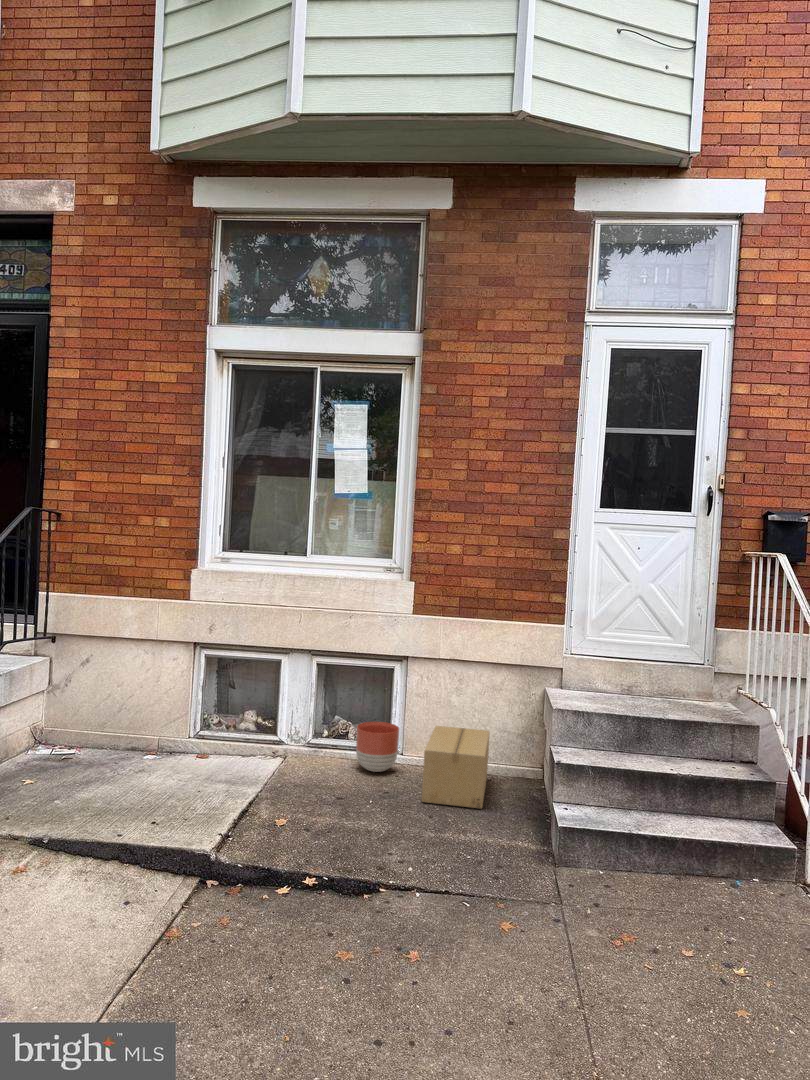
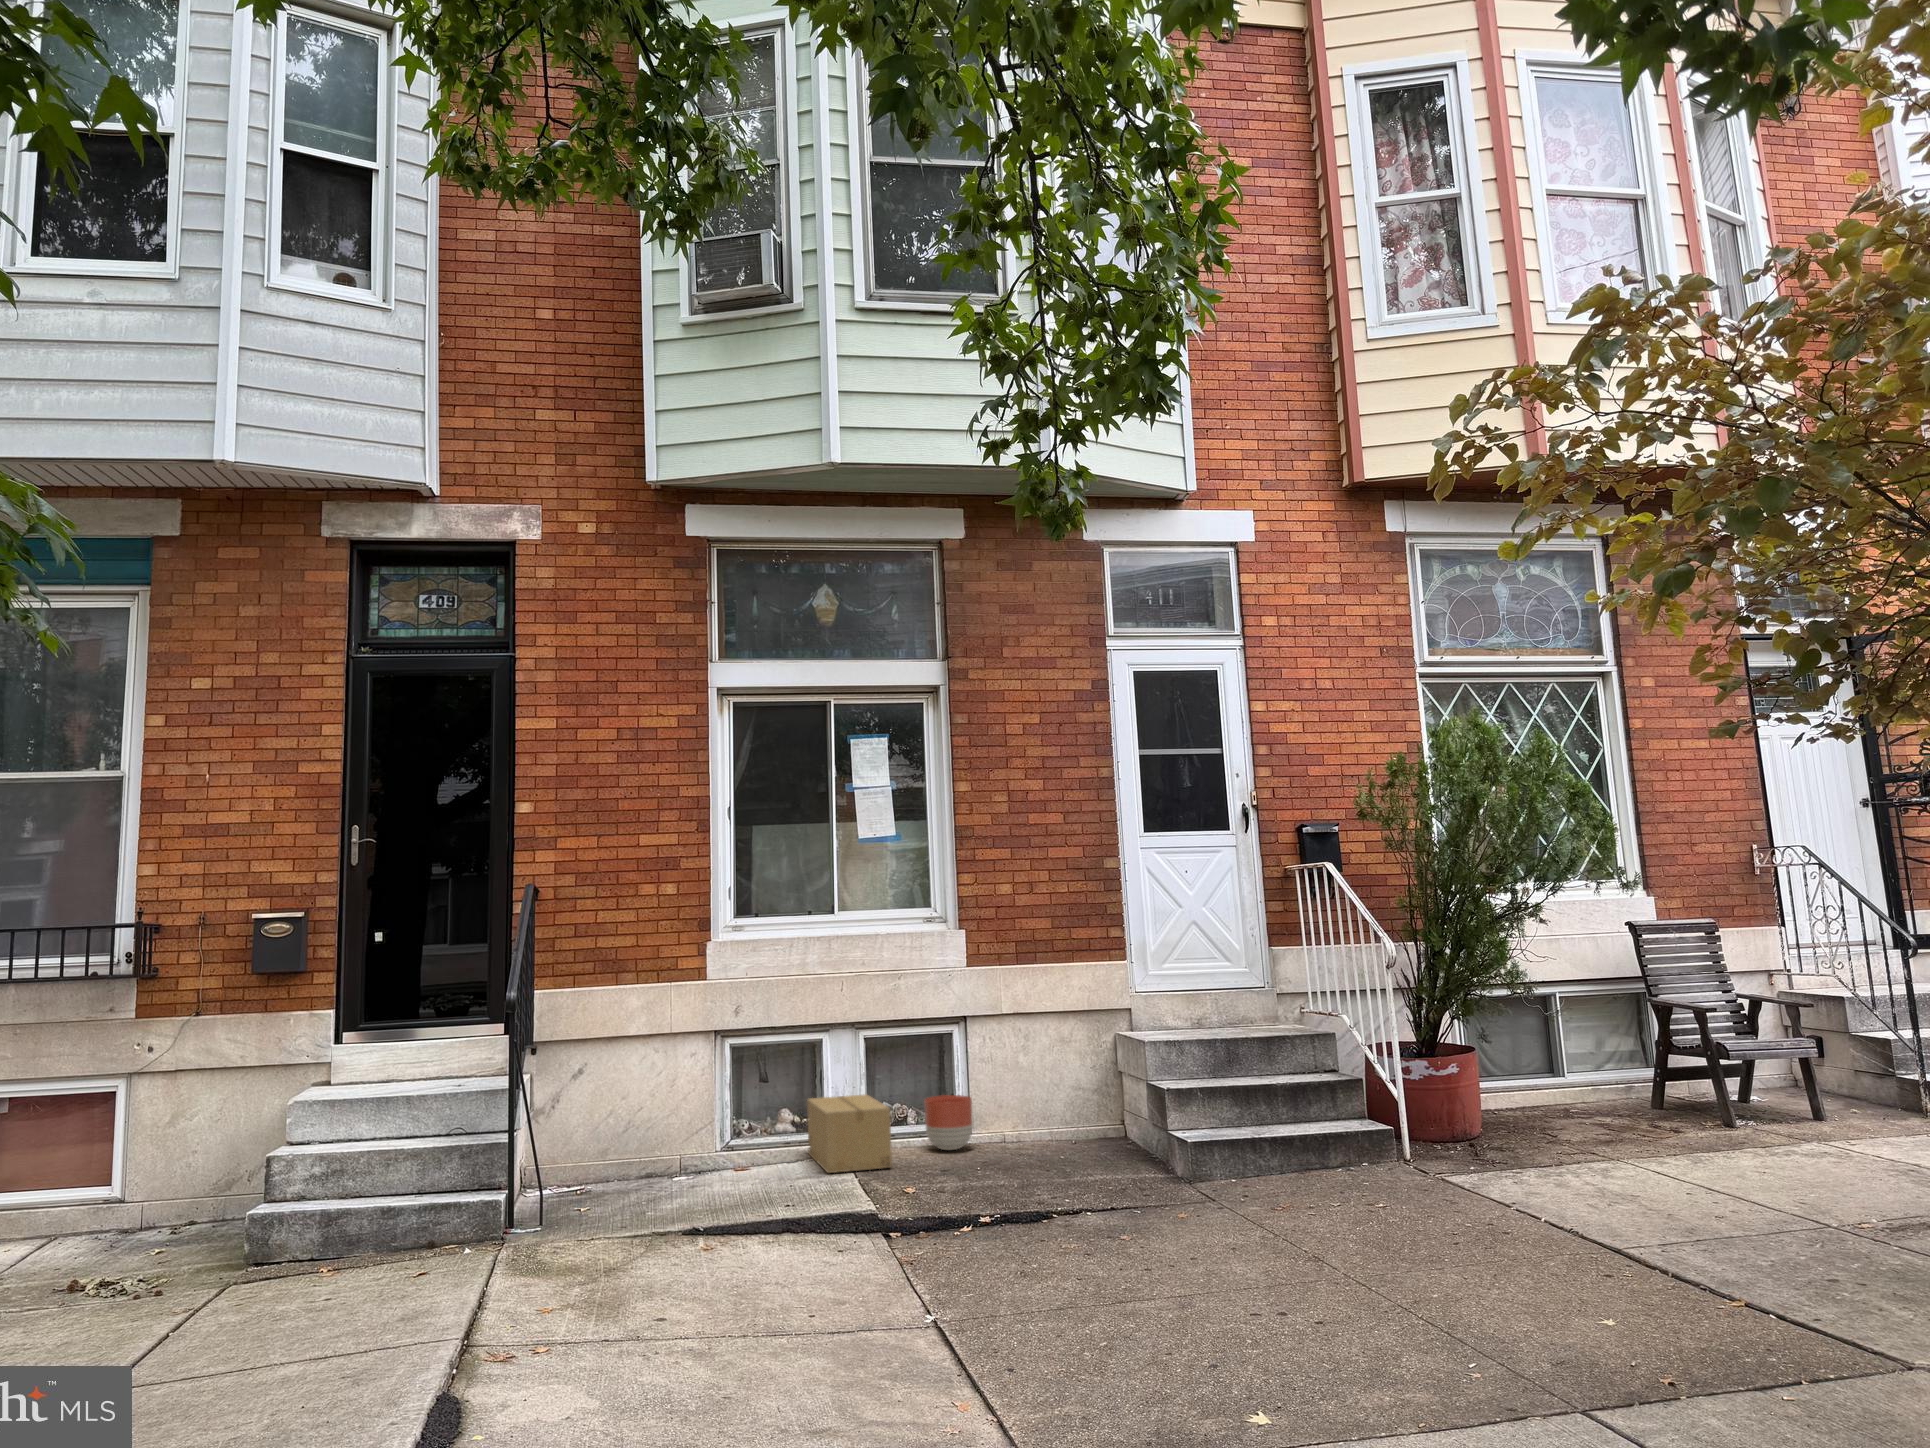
cardboard box: present [422,726,490,808] -> present [807,1095,892,1173]

